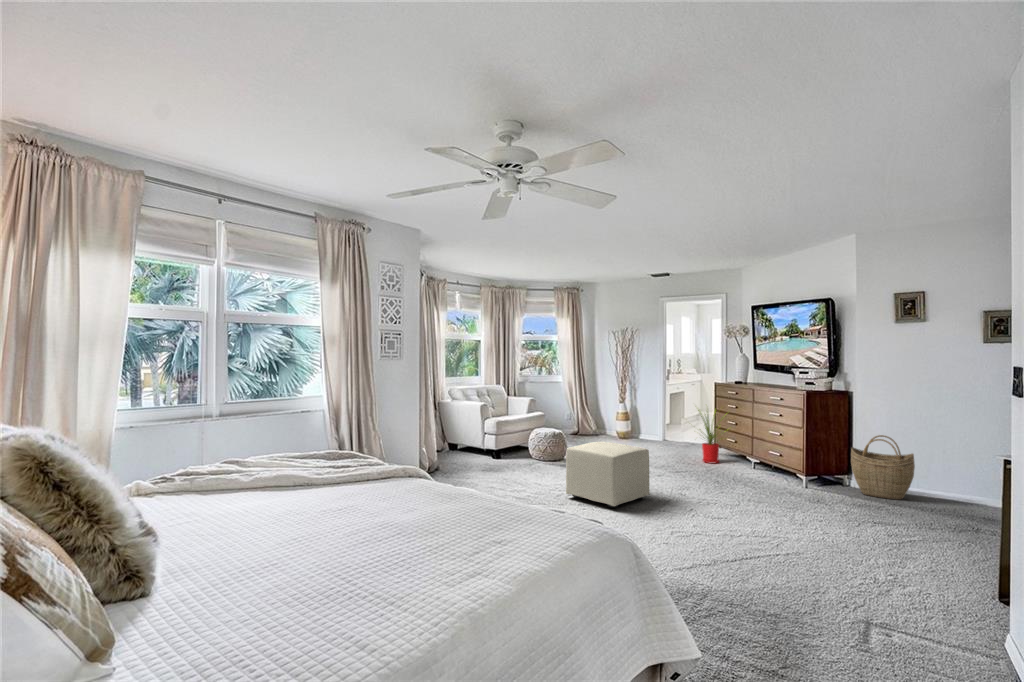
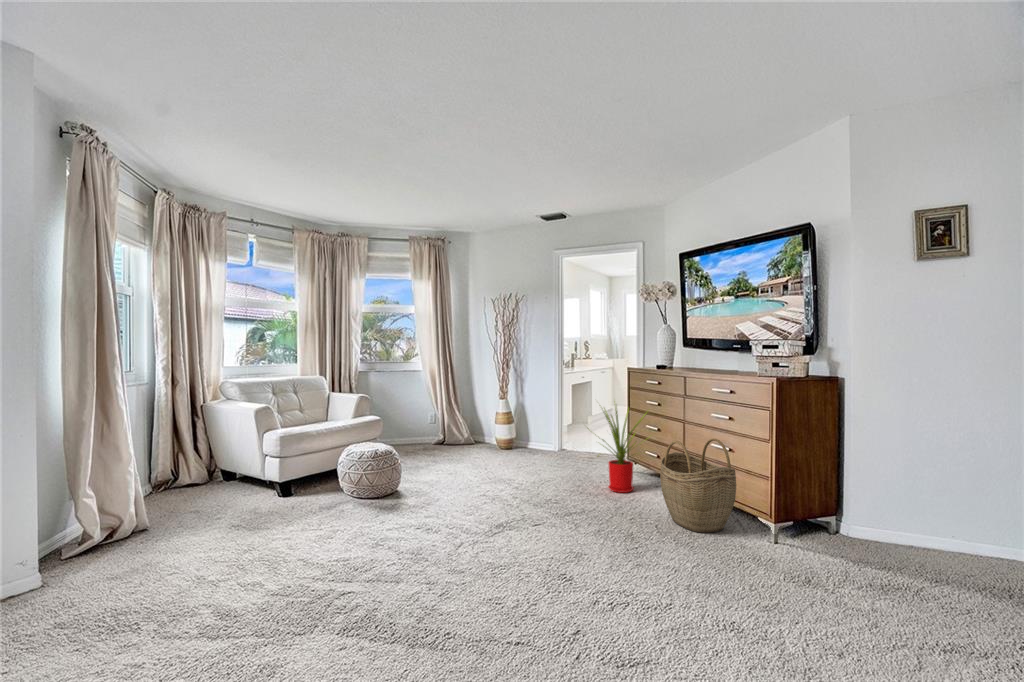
woven basket: present [851,435,915,500] -> present [660,439,736,533]
ottoman: present [566,442,650,508] -> none [331,479,500,636]

